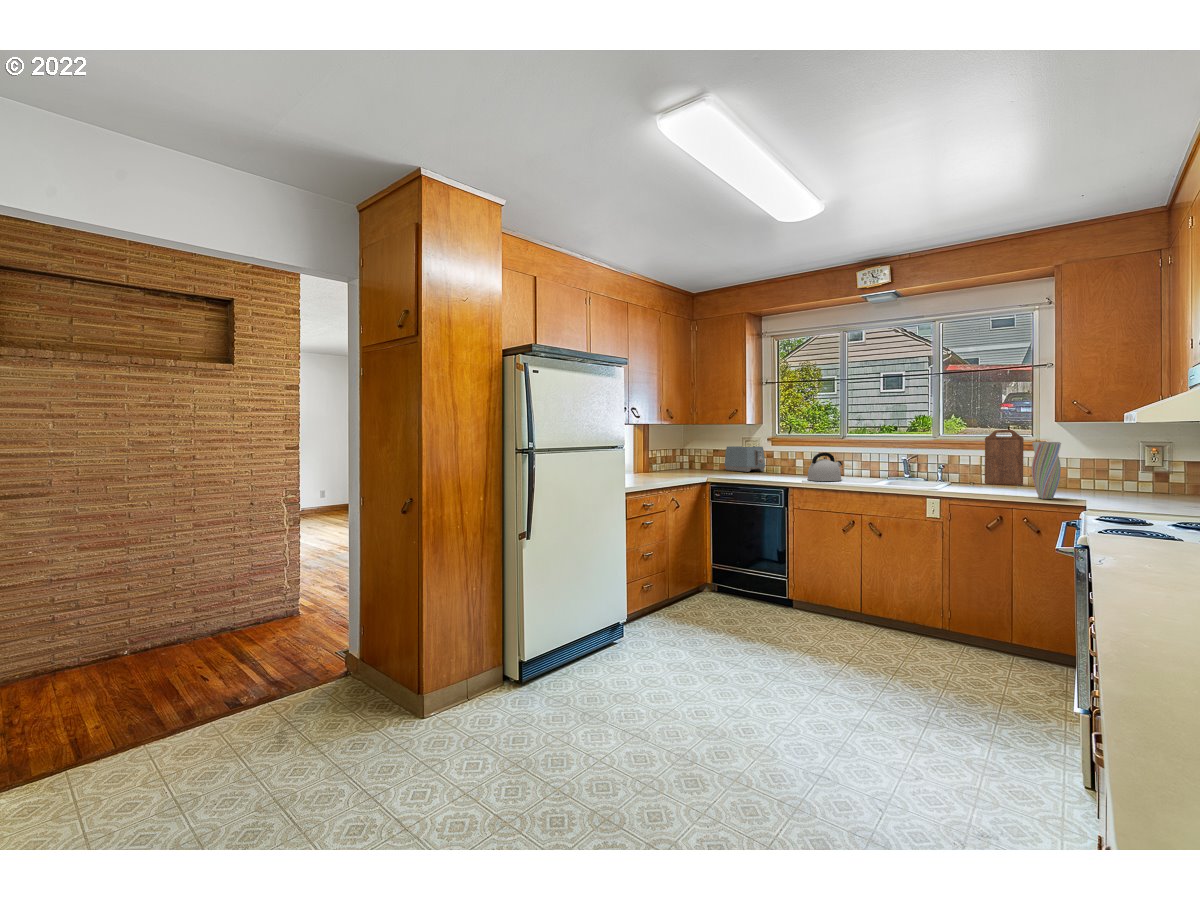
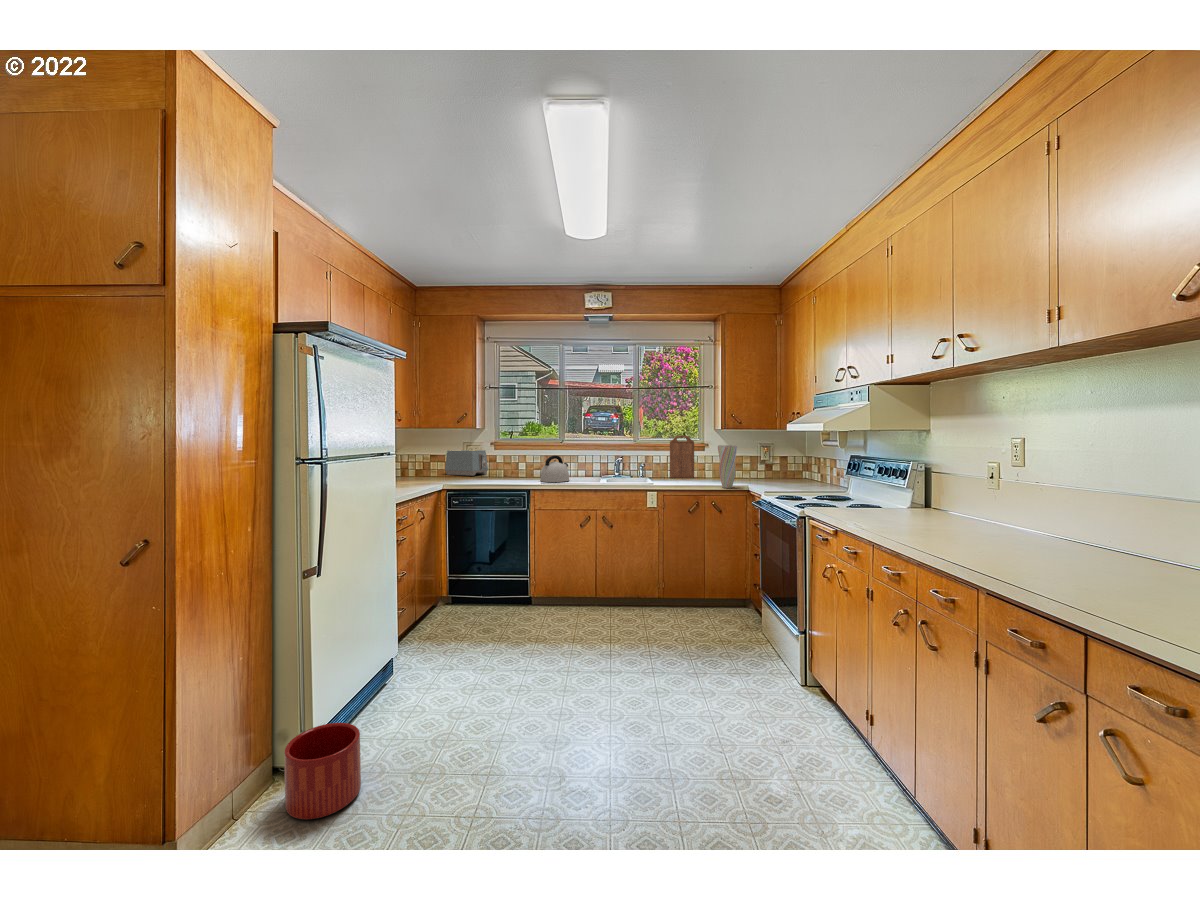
planter: none [519,645,568,704] -> present [284,723,361,820]

